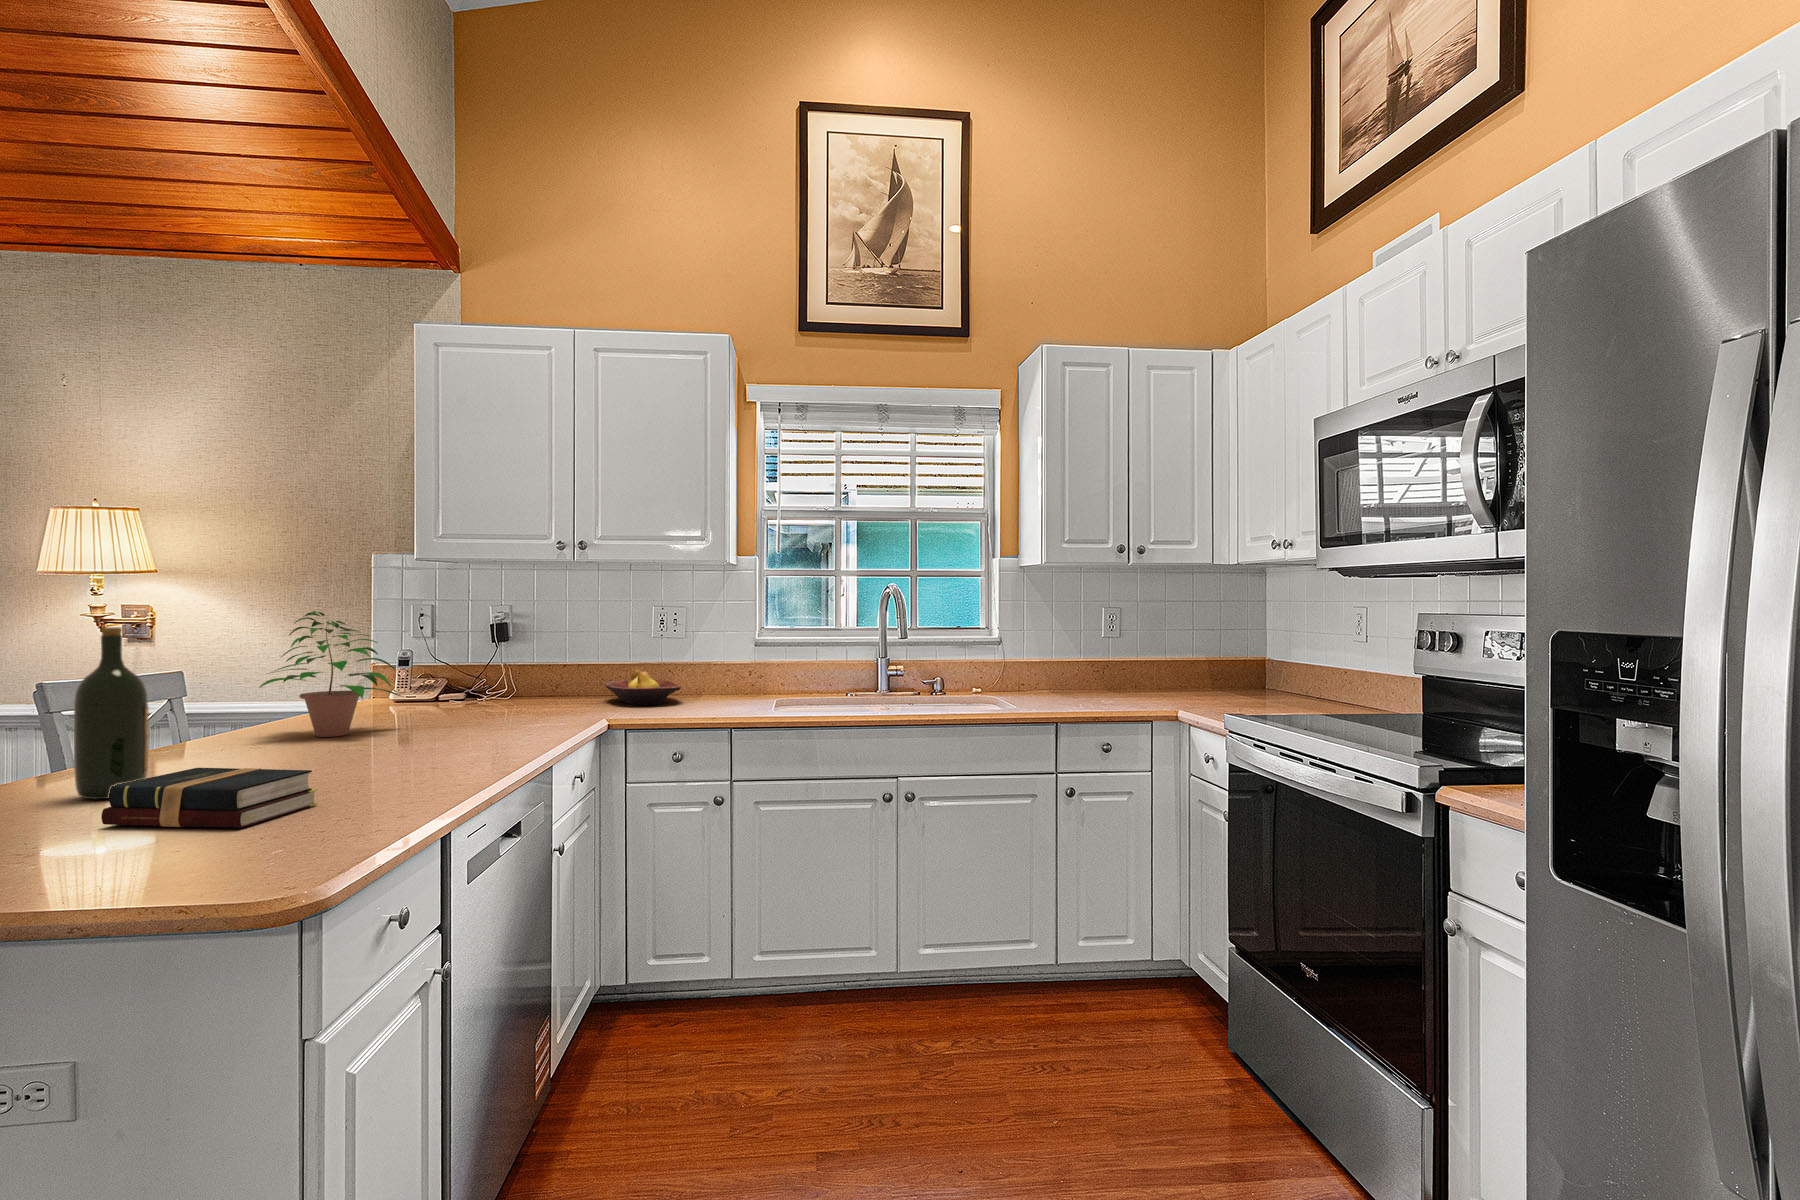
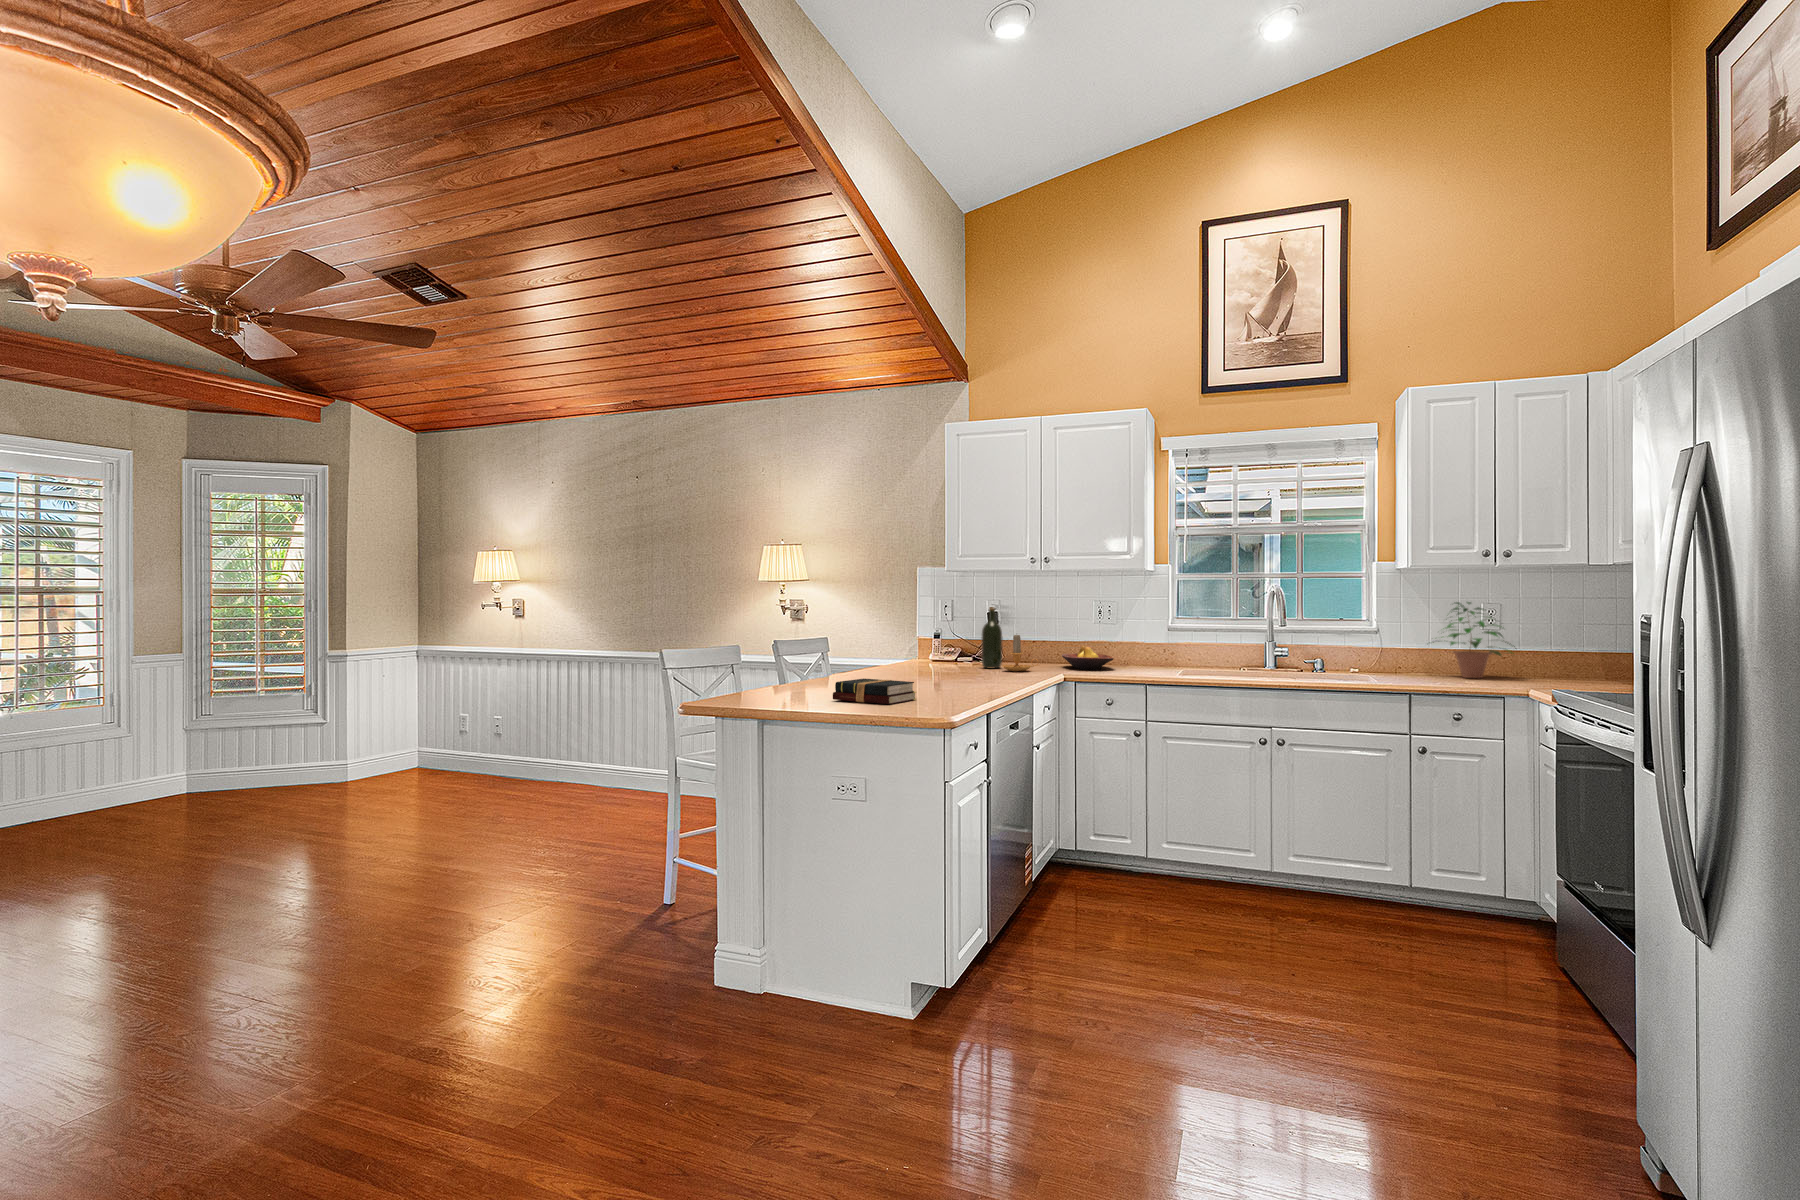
potted plant: present [259,611,403,737] -> present [1433,602,1516,678]
wine bottle: present [74,627,149,799] -> present [982,607,1002,669]
candle: none [511,655,570,714] -> present [1003,635,1039,671]

